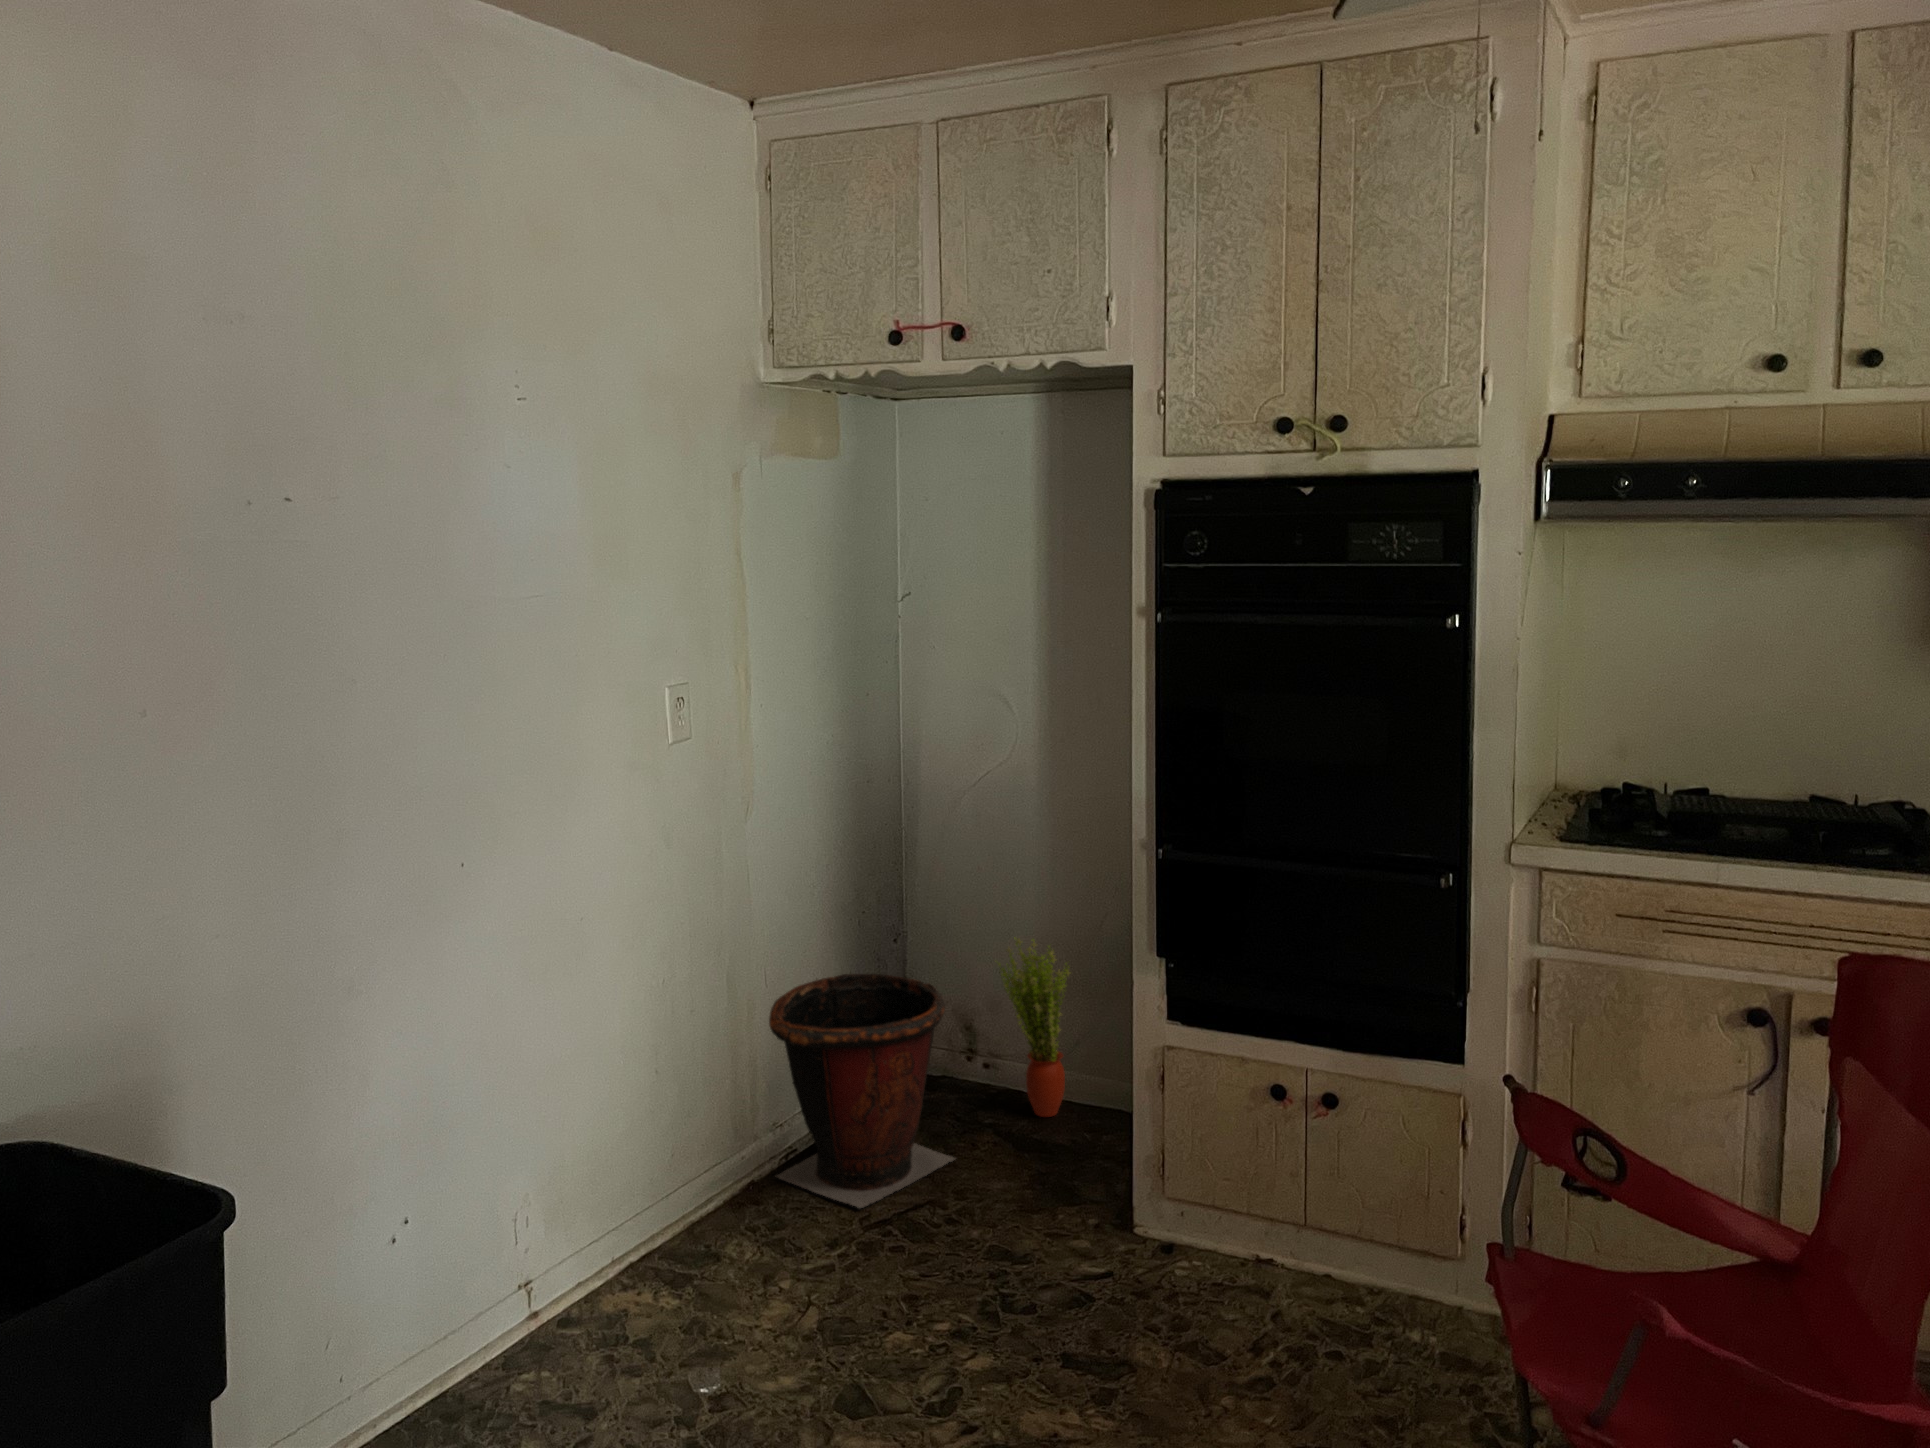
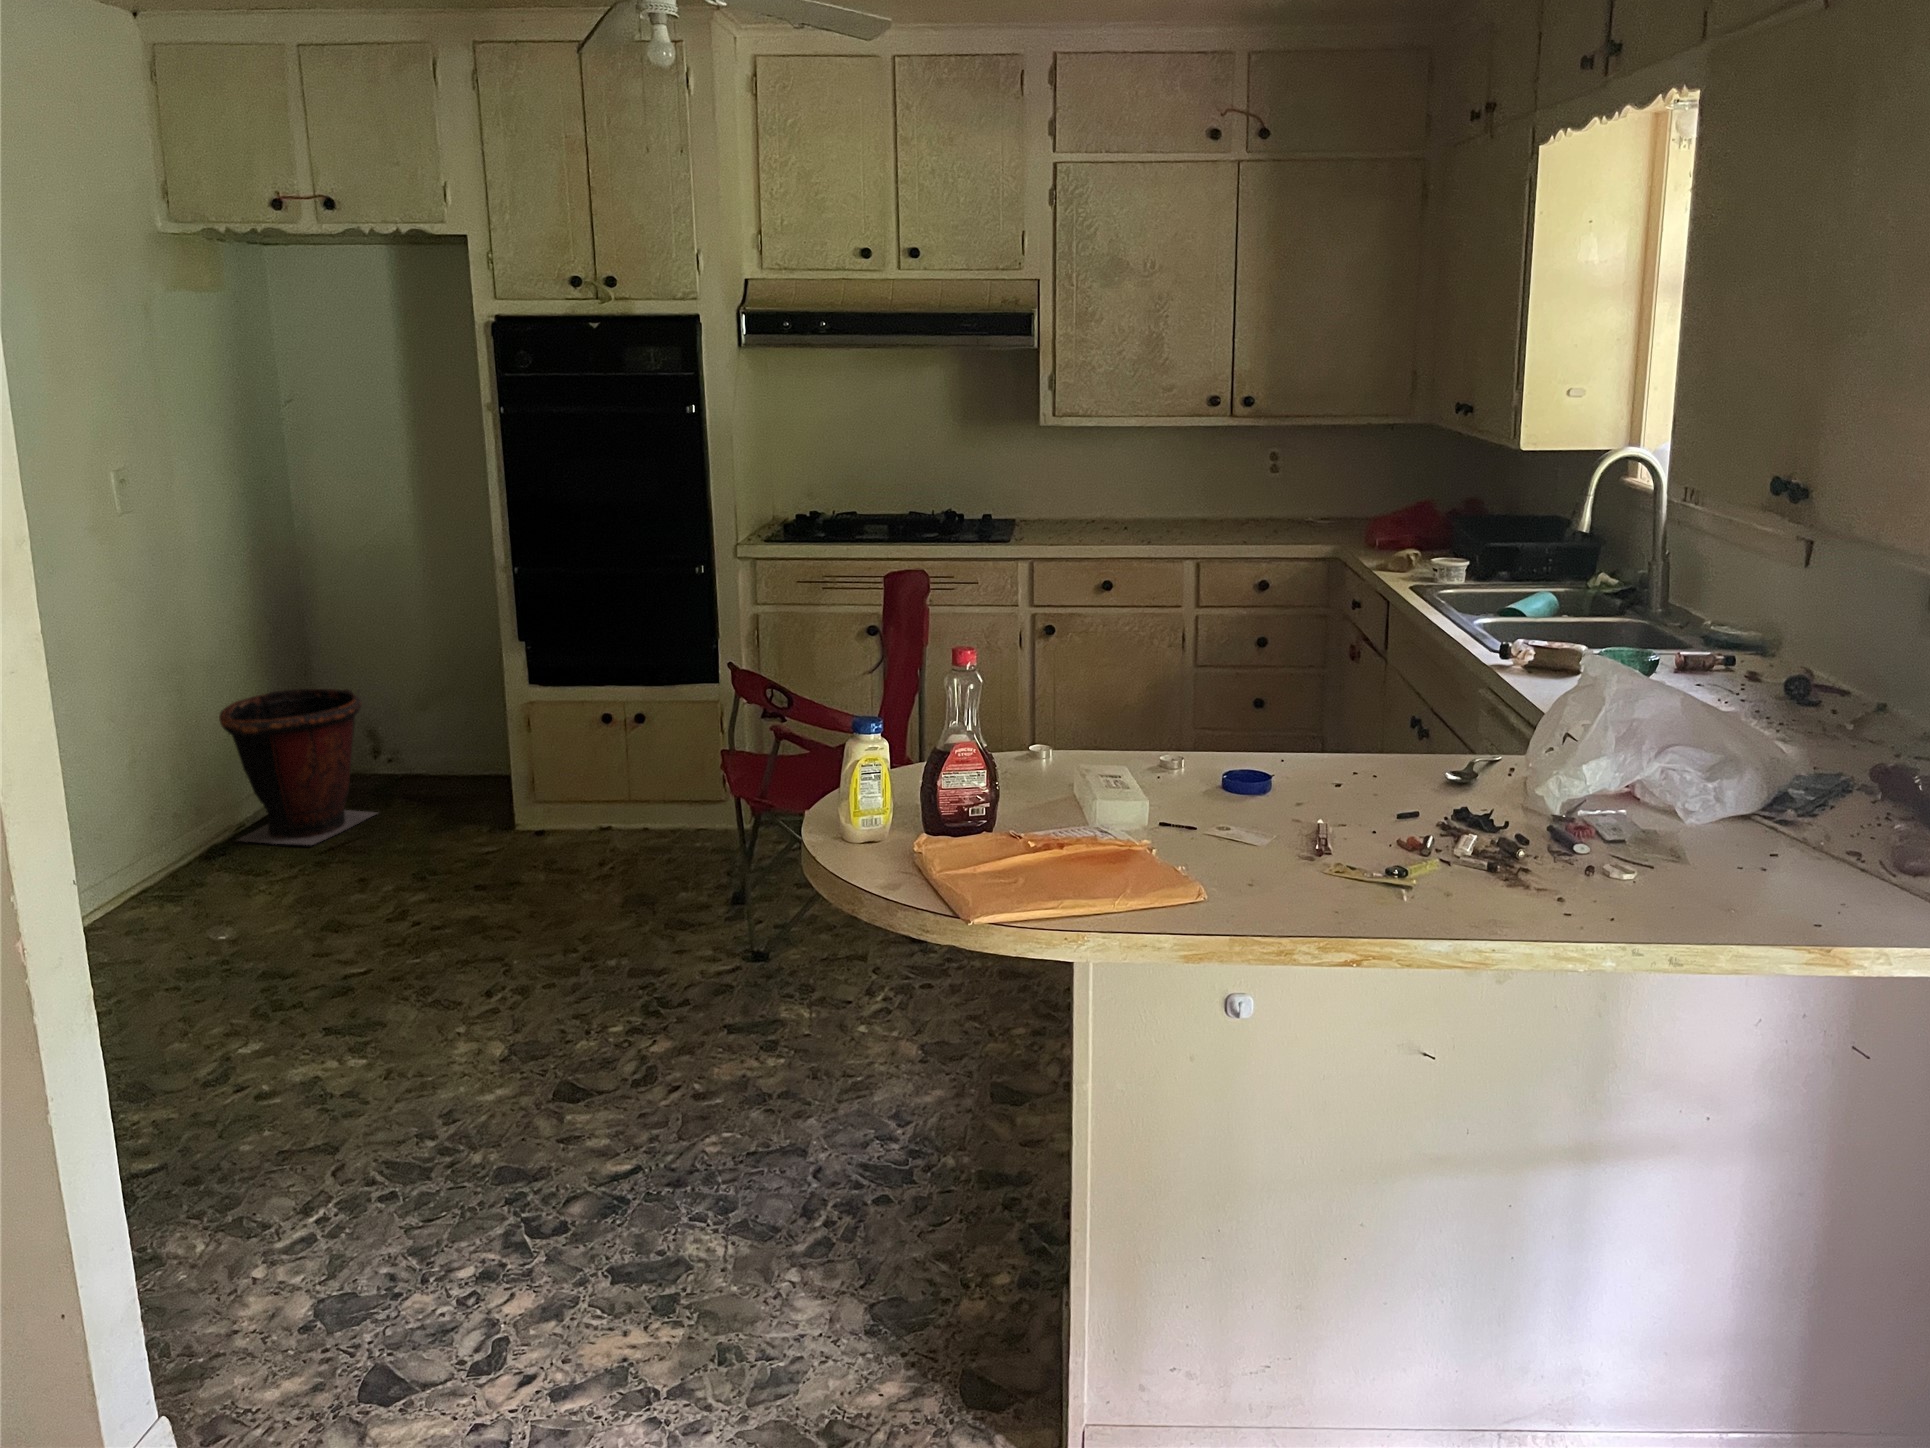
potted plant: present [997,938,1070,1117] -> none [393,656,456,784]

